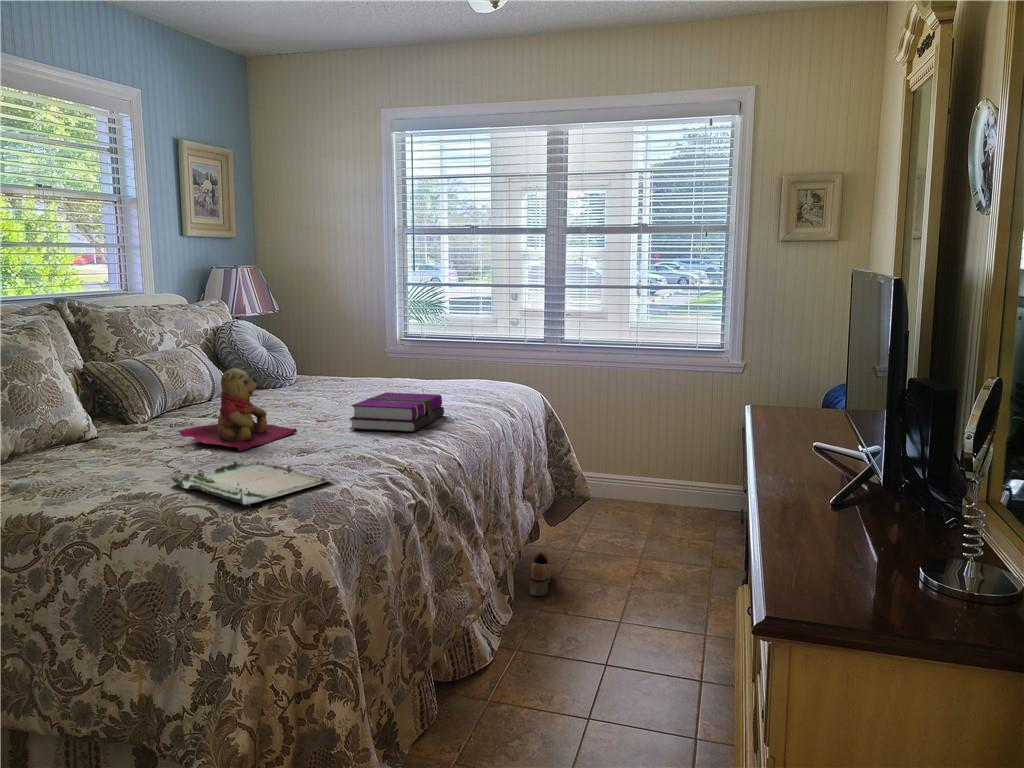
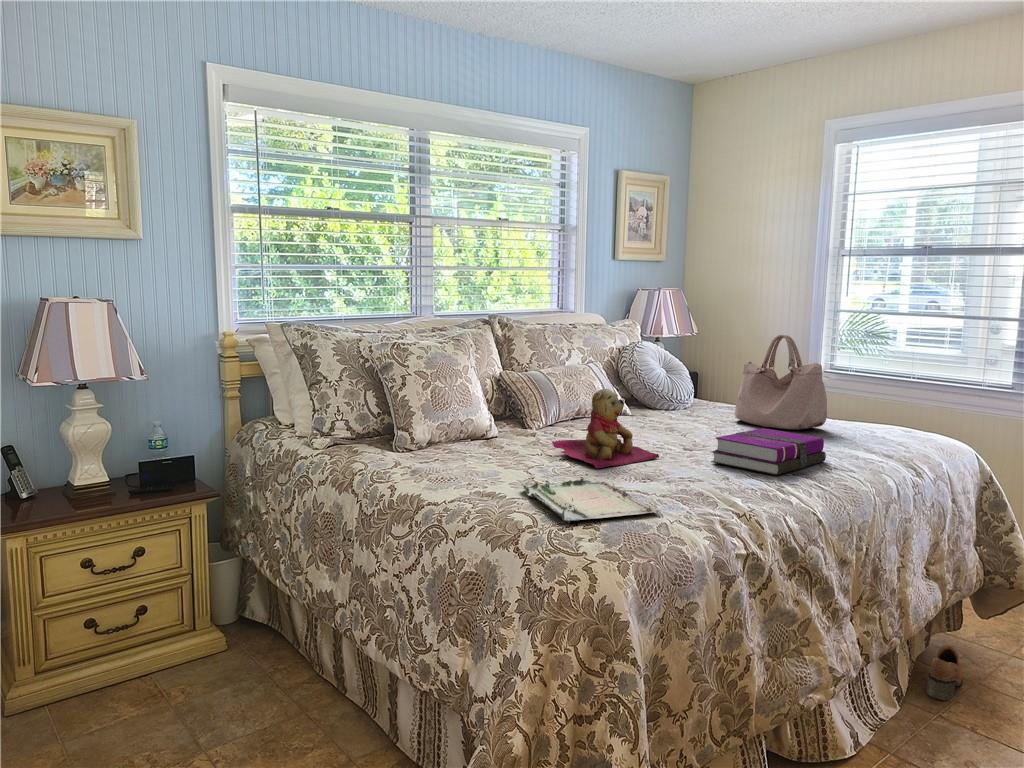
handbag: none [344,306,428,393] -> present [734,335,827,430]

